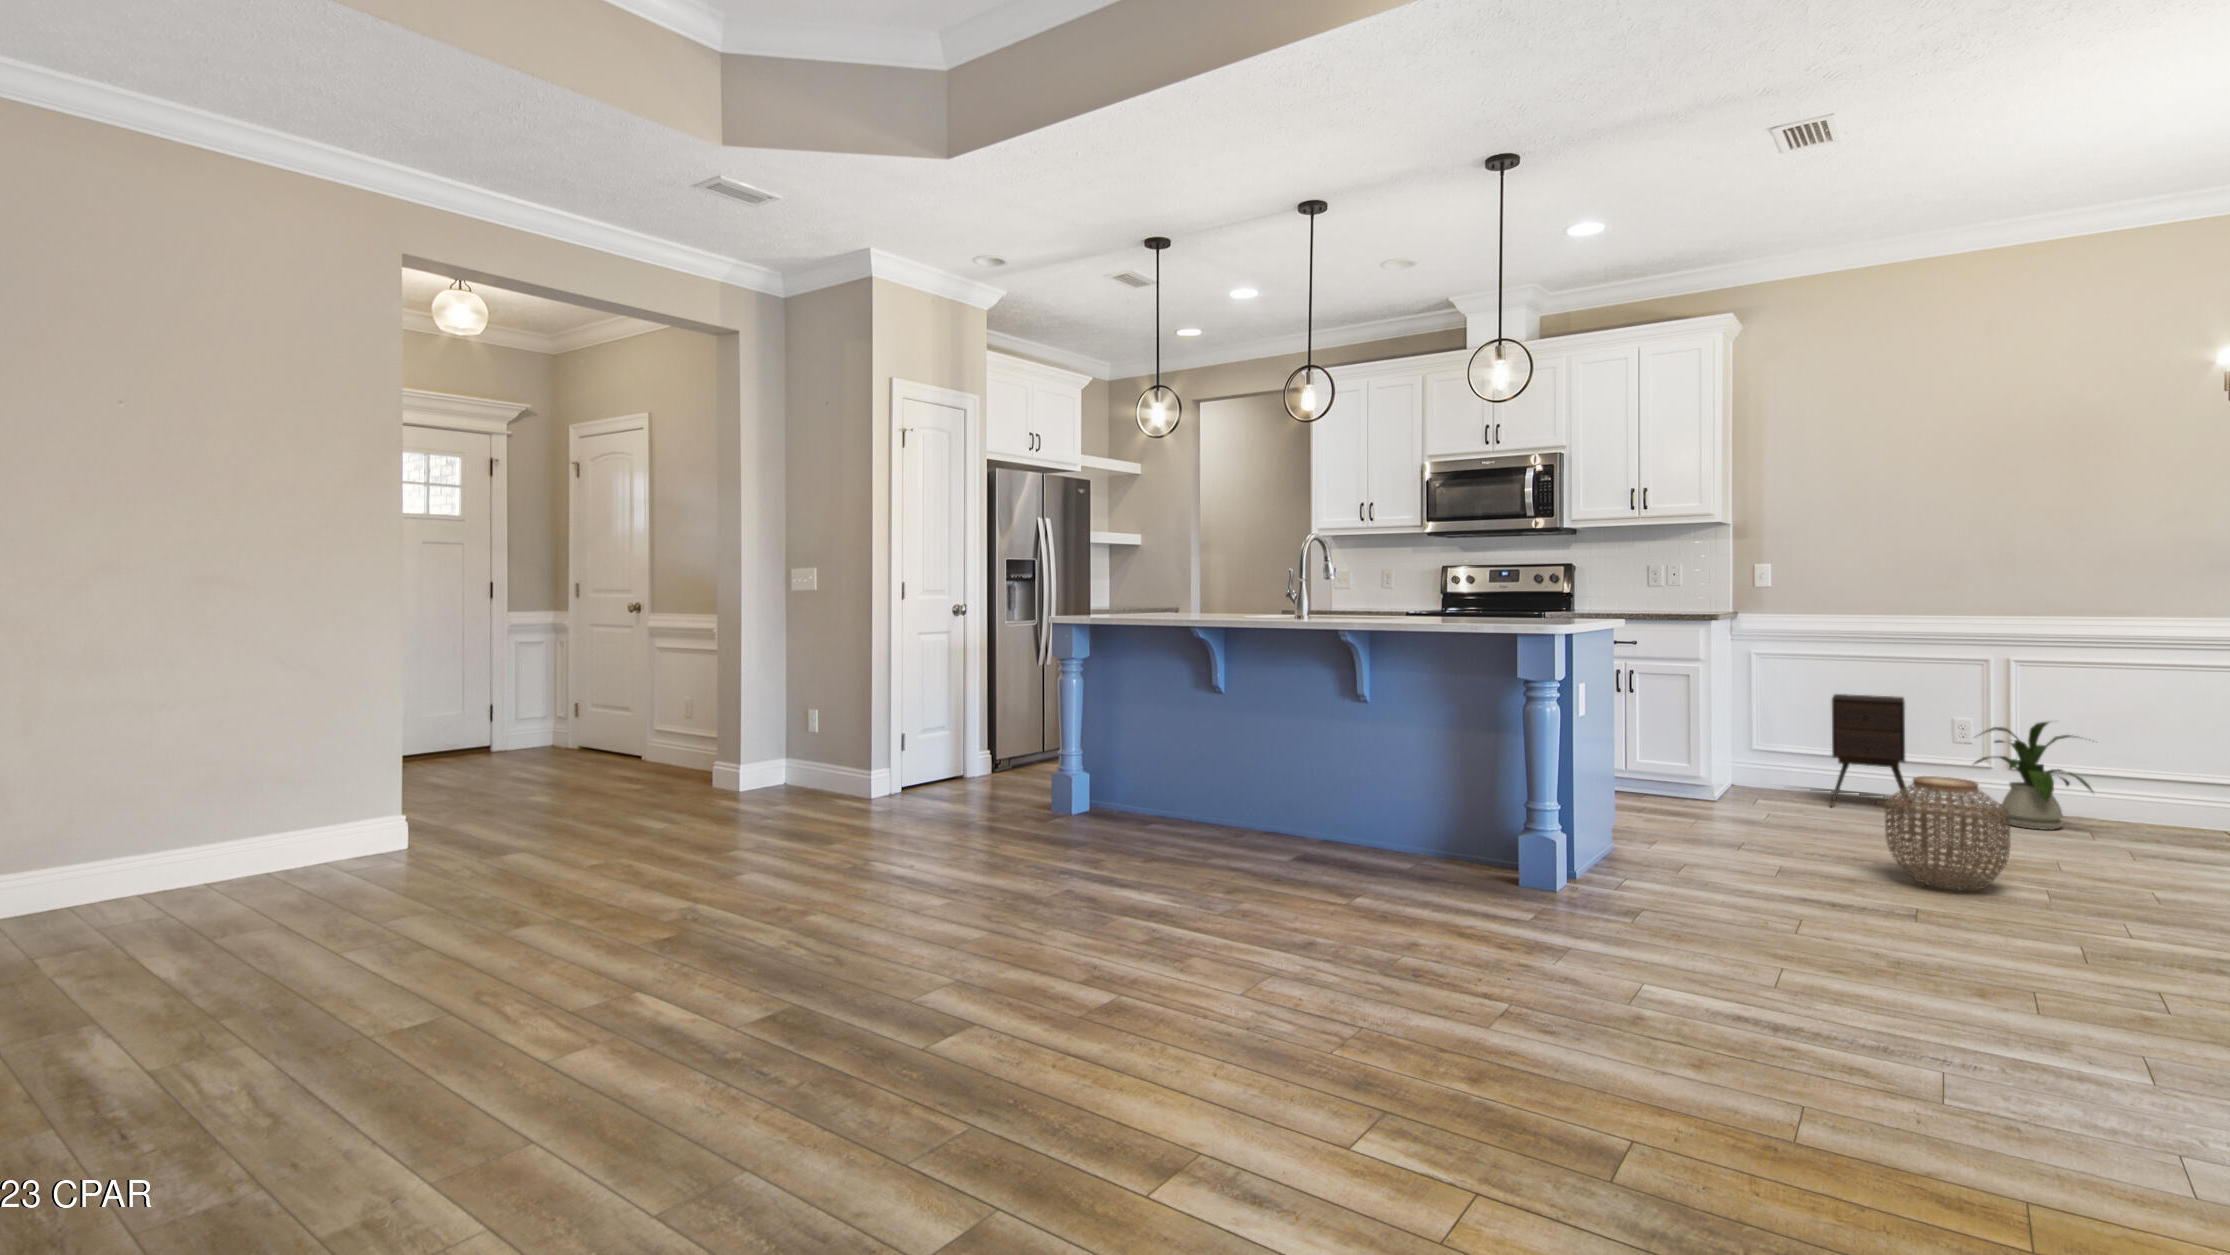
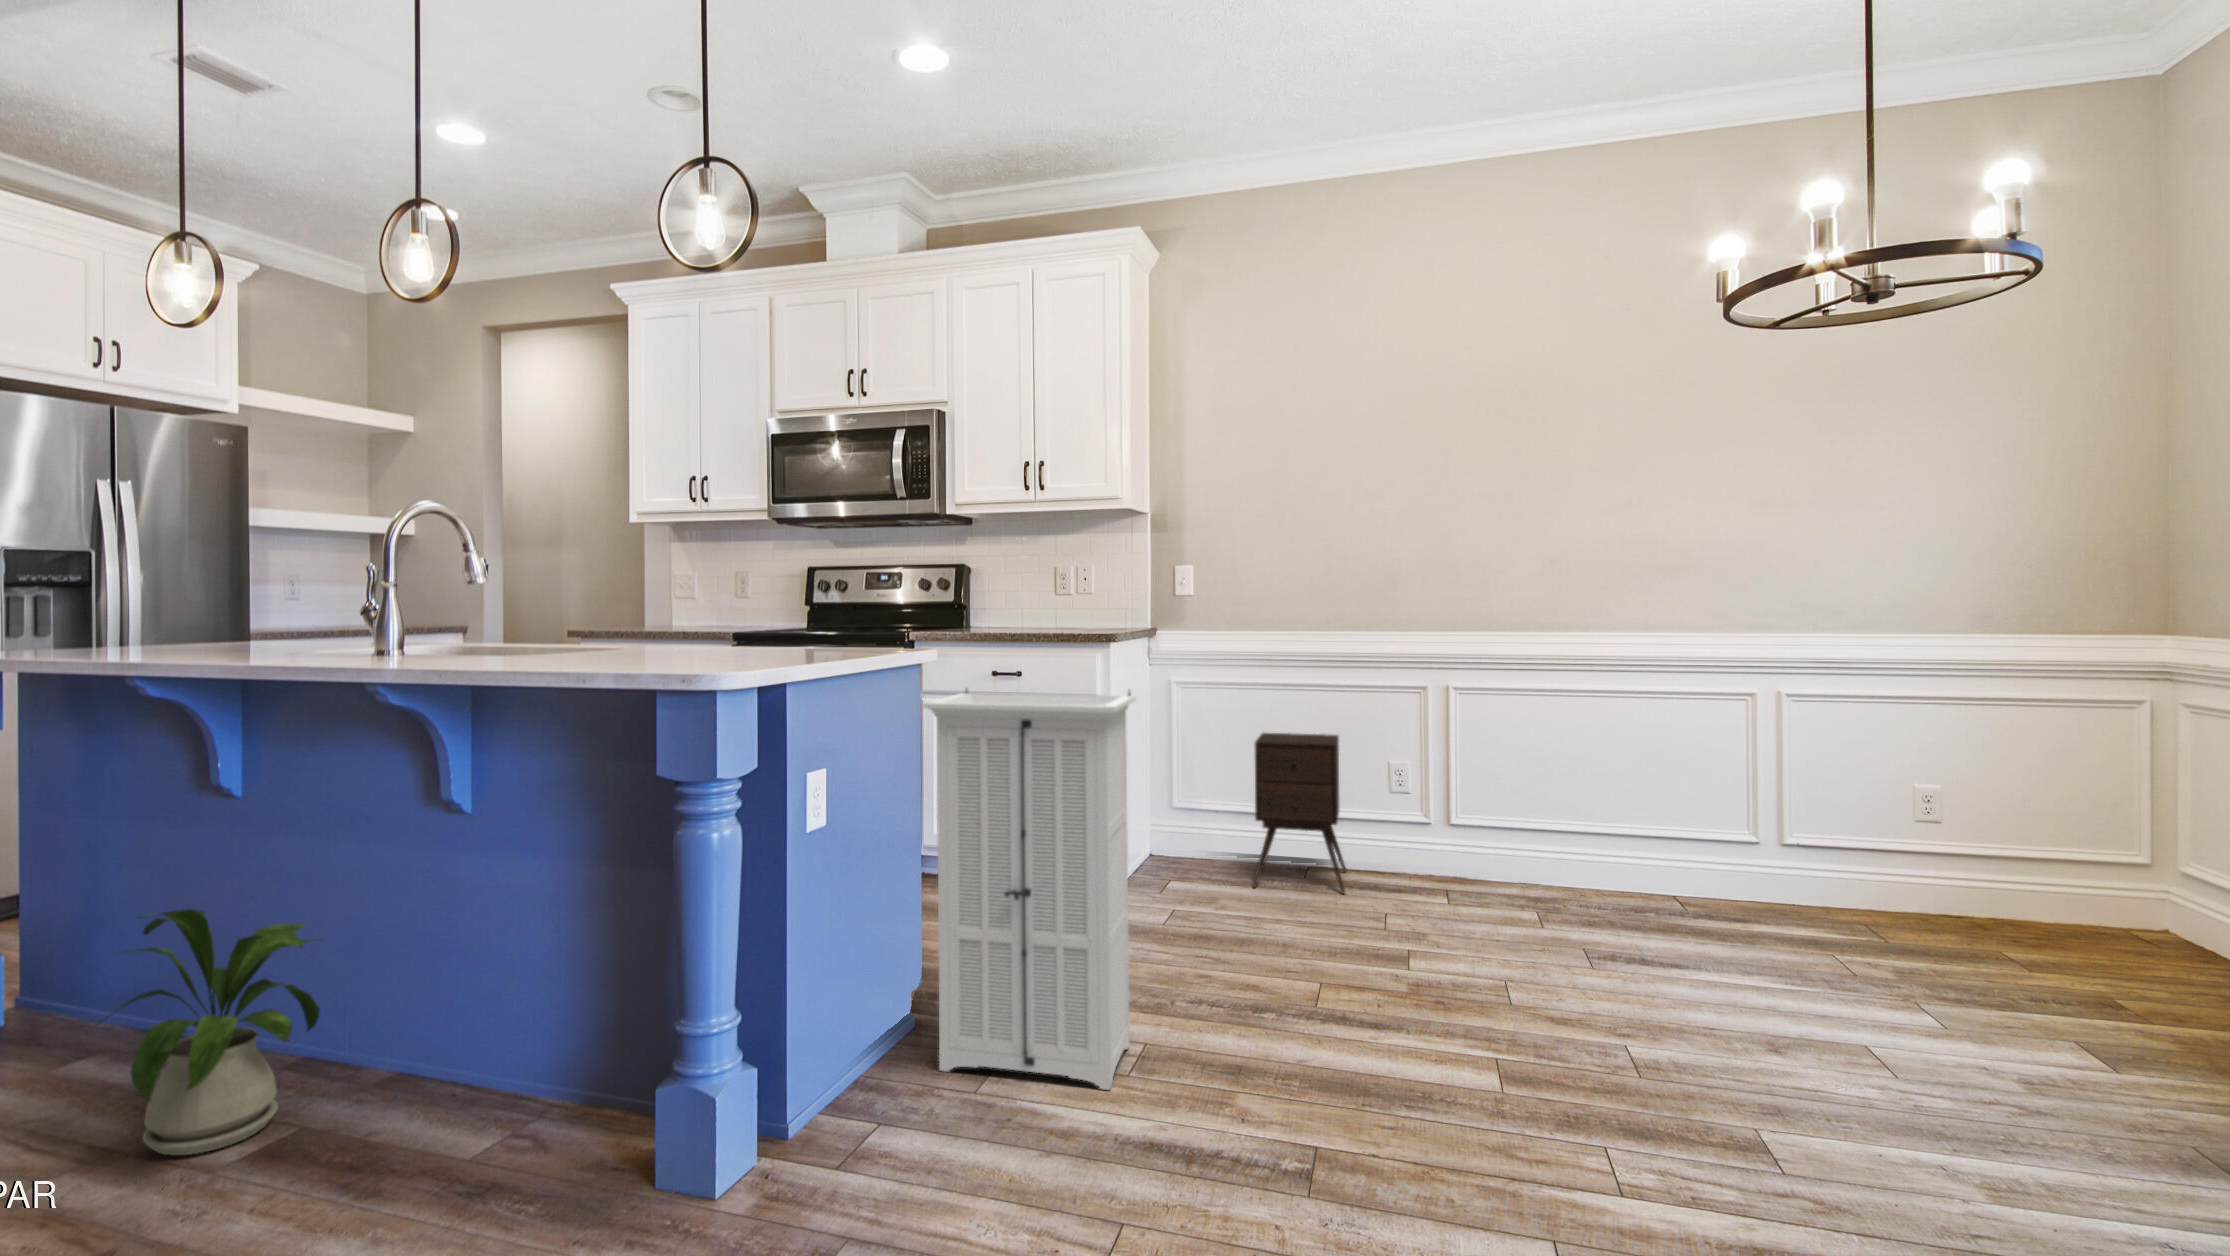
storage cabinet: none [1637,643,1774,881] -> present [923,688,1136,1090]
house plant: present [1974,722,2094,830] -> present [99,909,320,1155]
woven basket: present [1885,776,2010,890] -> none [1287,885,1448,1072]

